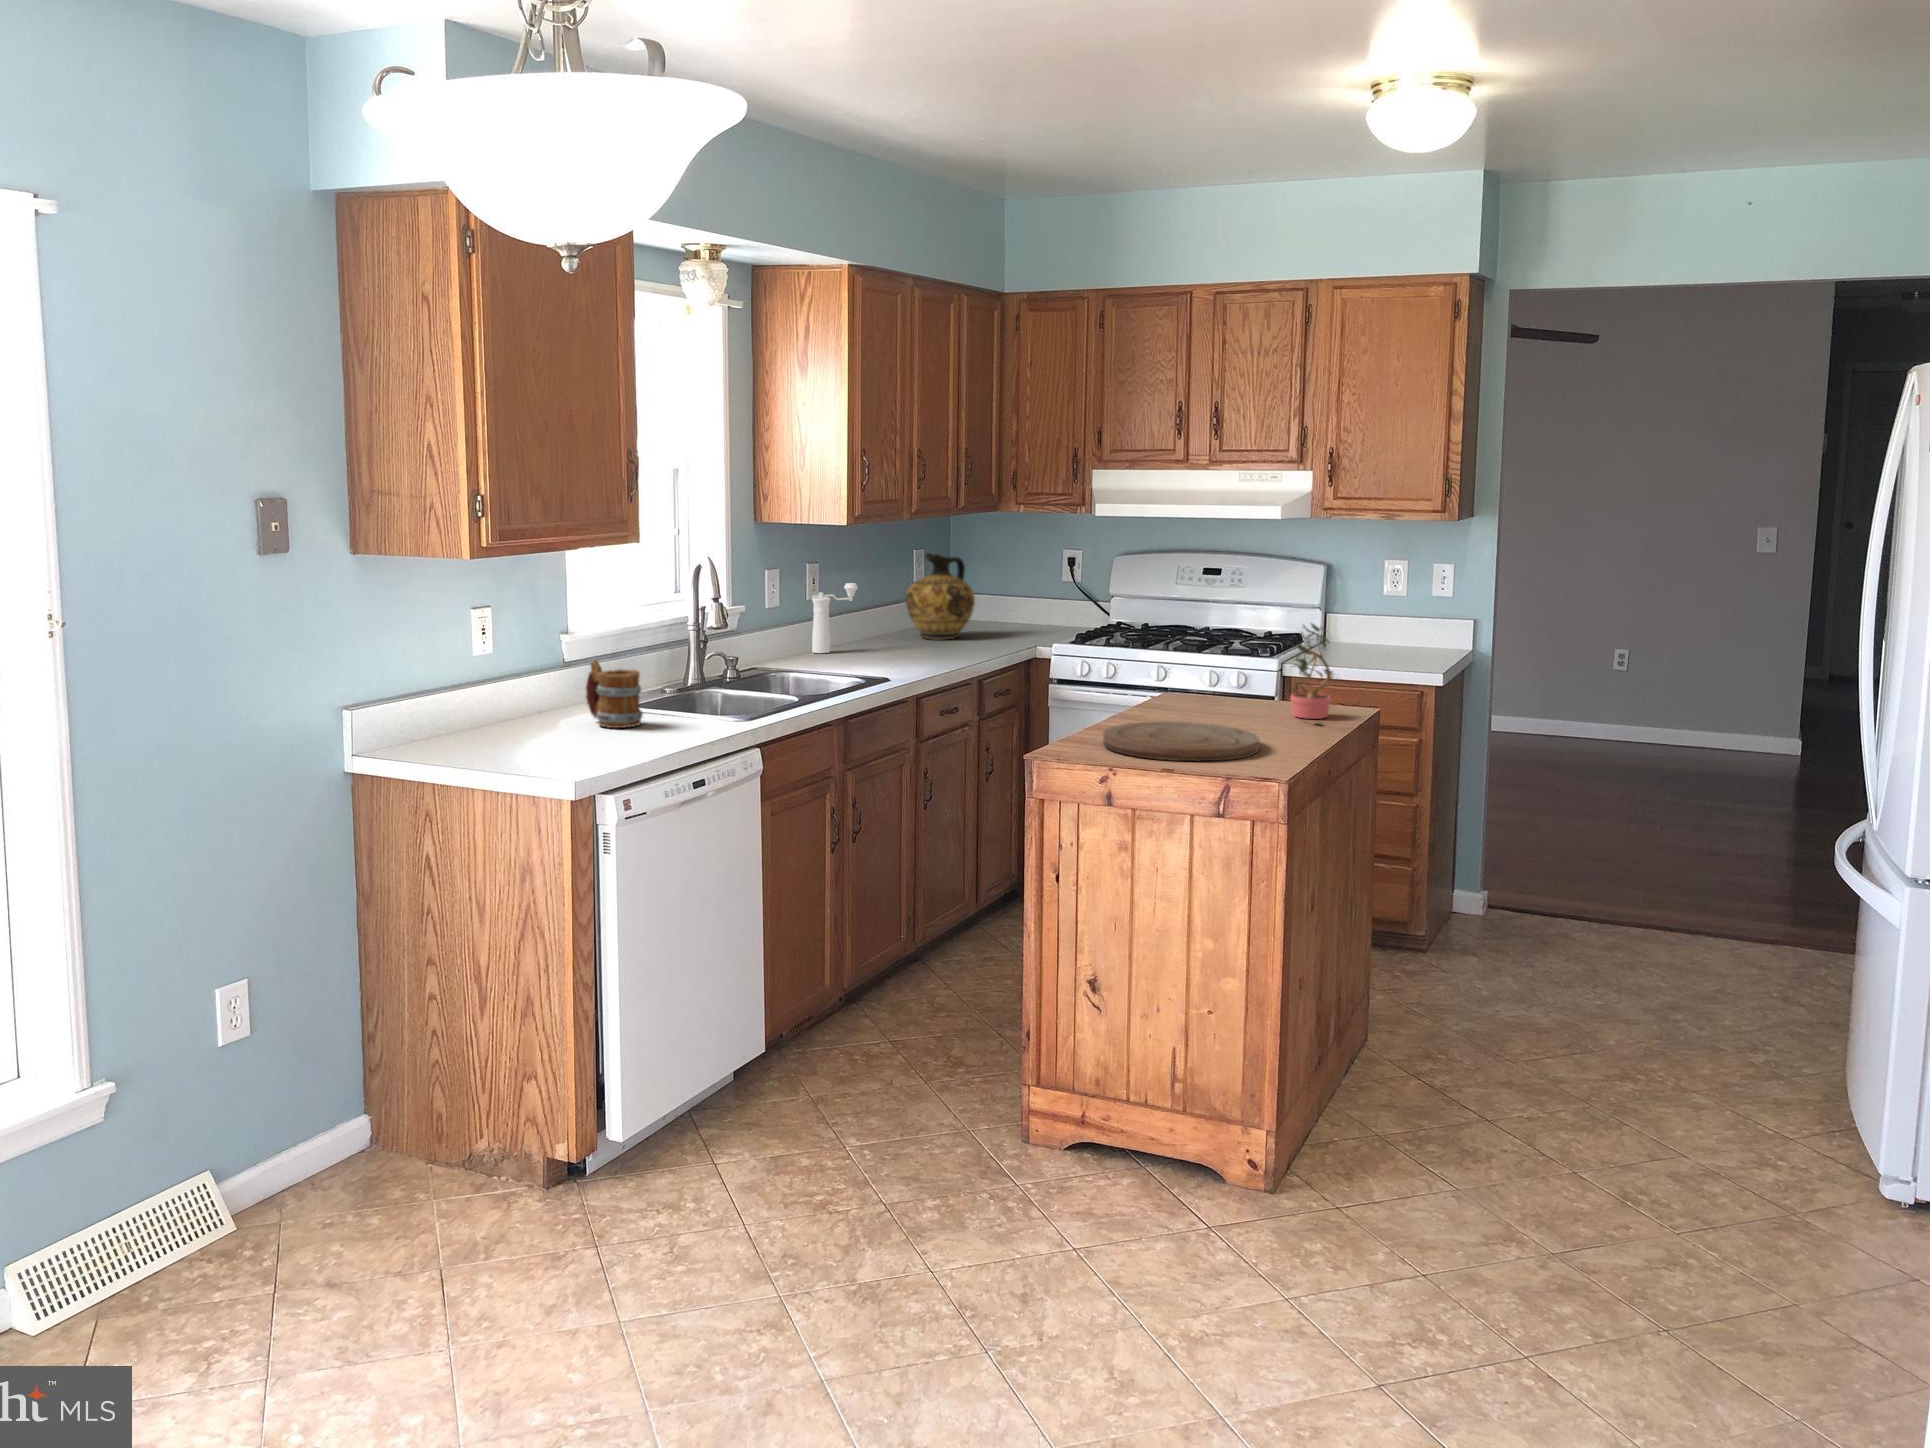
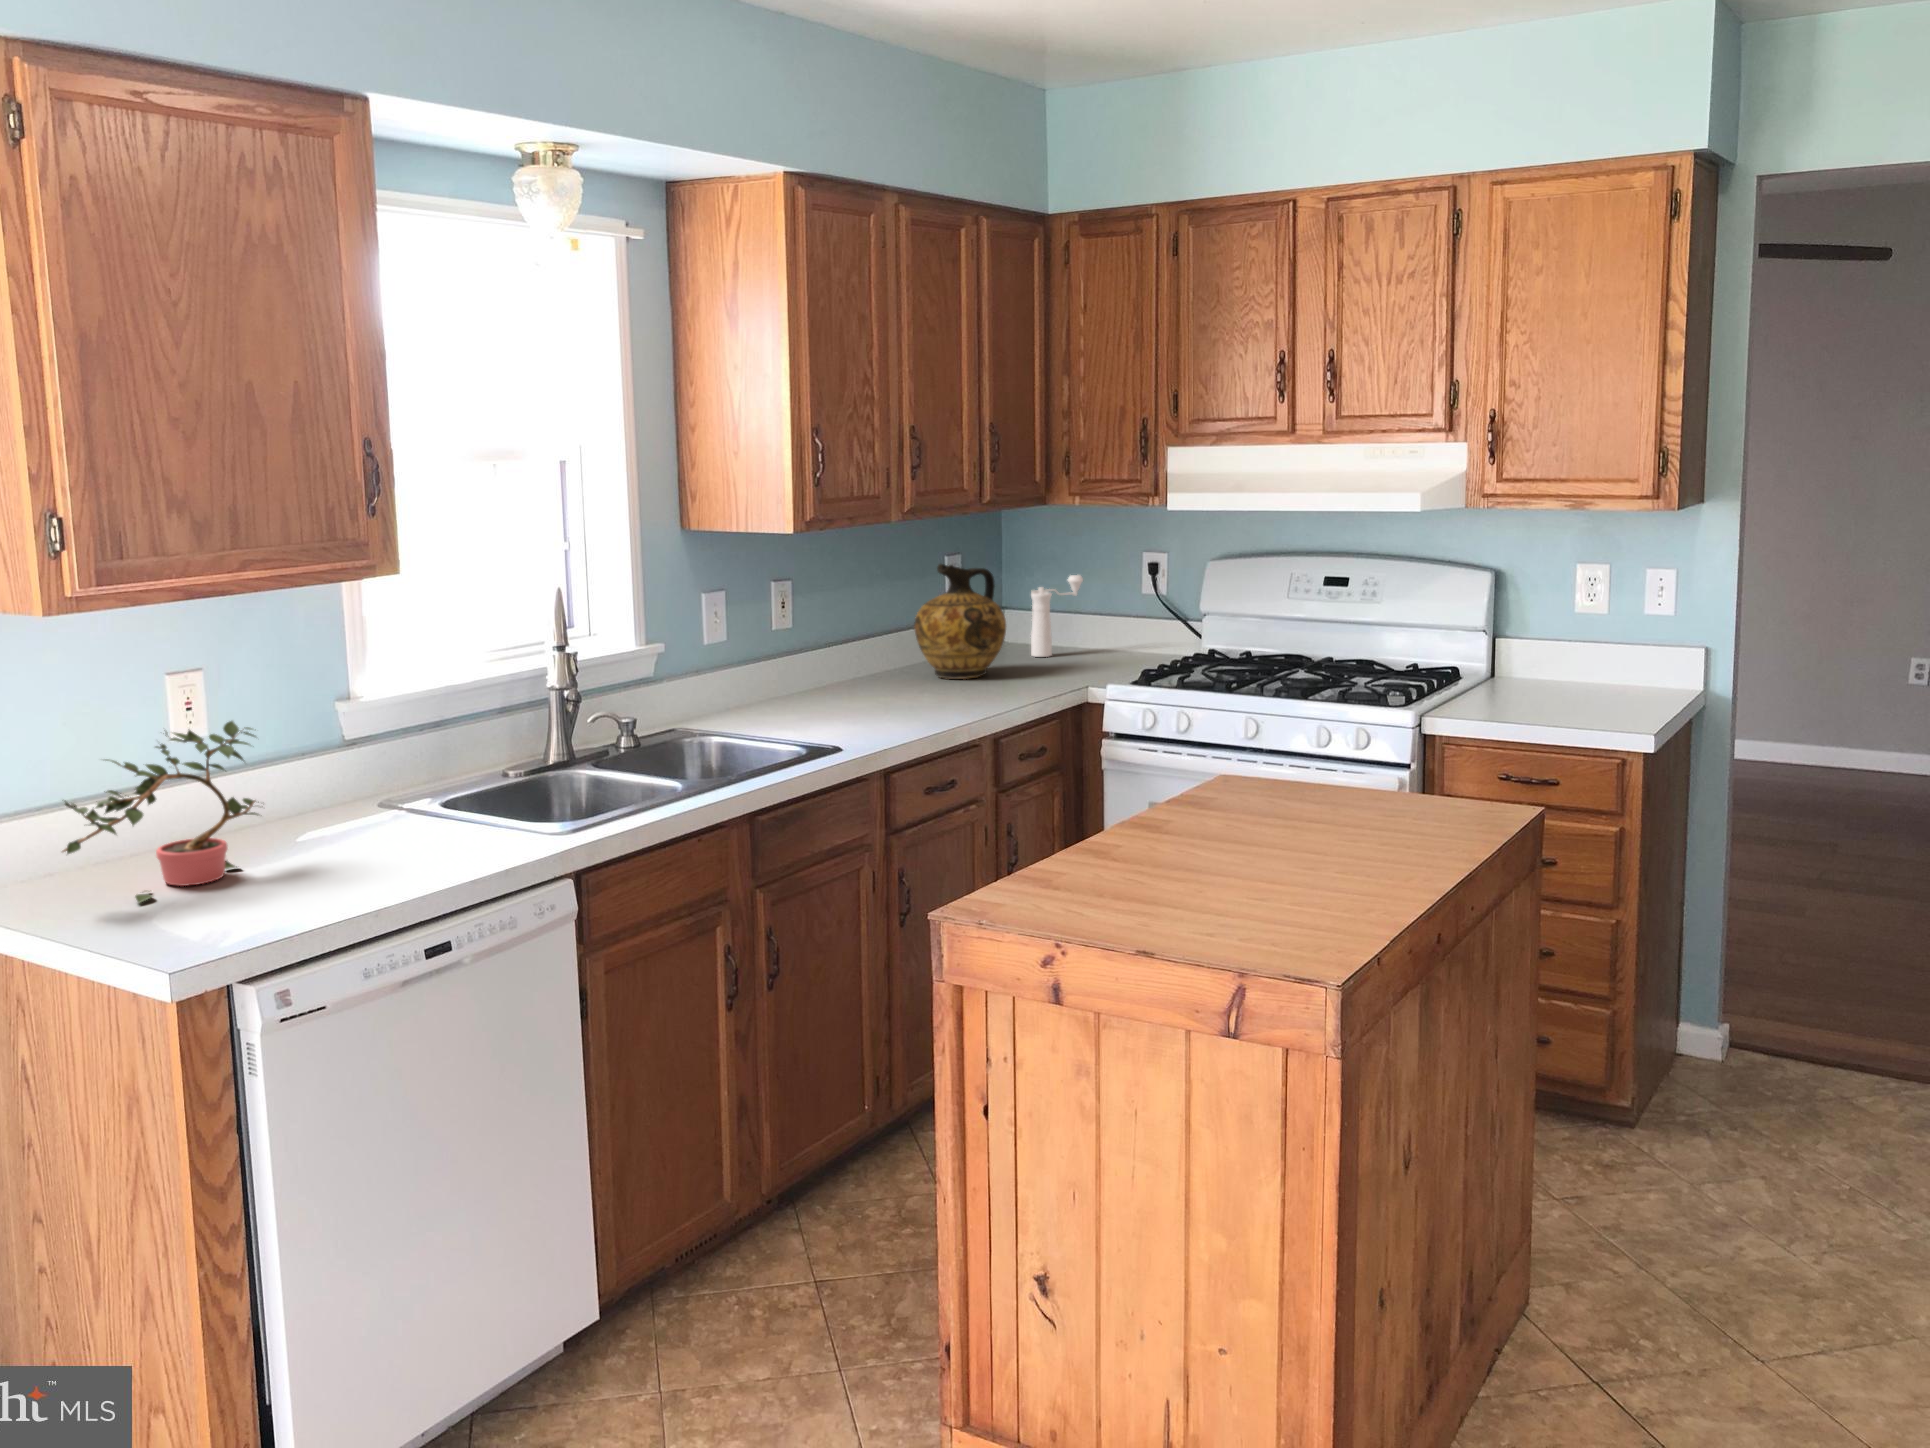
pepper mill: present [812,583,858,653] -> present [1031,575,1083,657]
potted plant: present [1287,624,1334,725] -> present [62,721,259,903]
mug: present [585,660,643,728] -> none [331,748,408,851]
cutting board: present [1103,722,1259,761] -> none [1065,846,1317,934]

